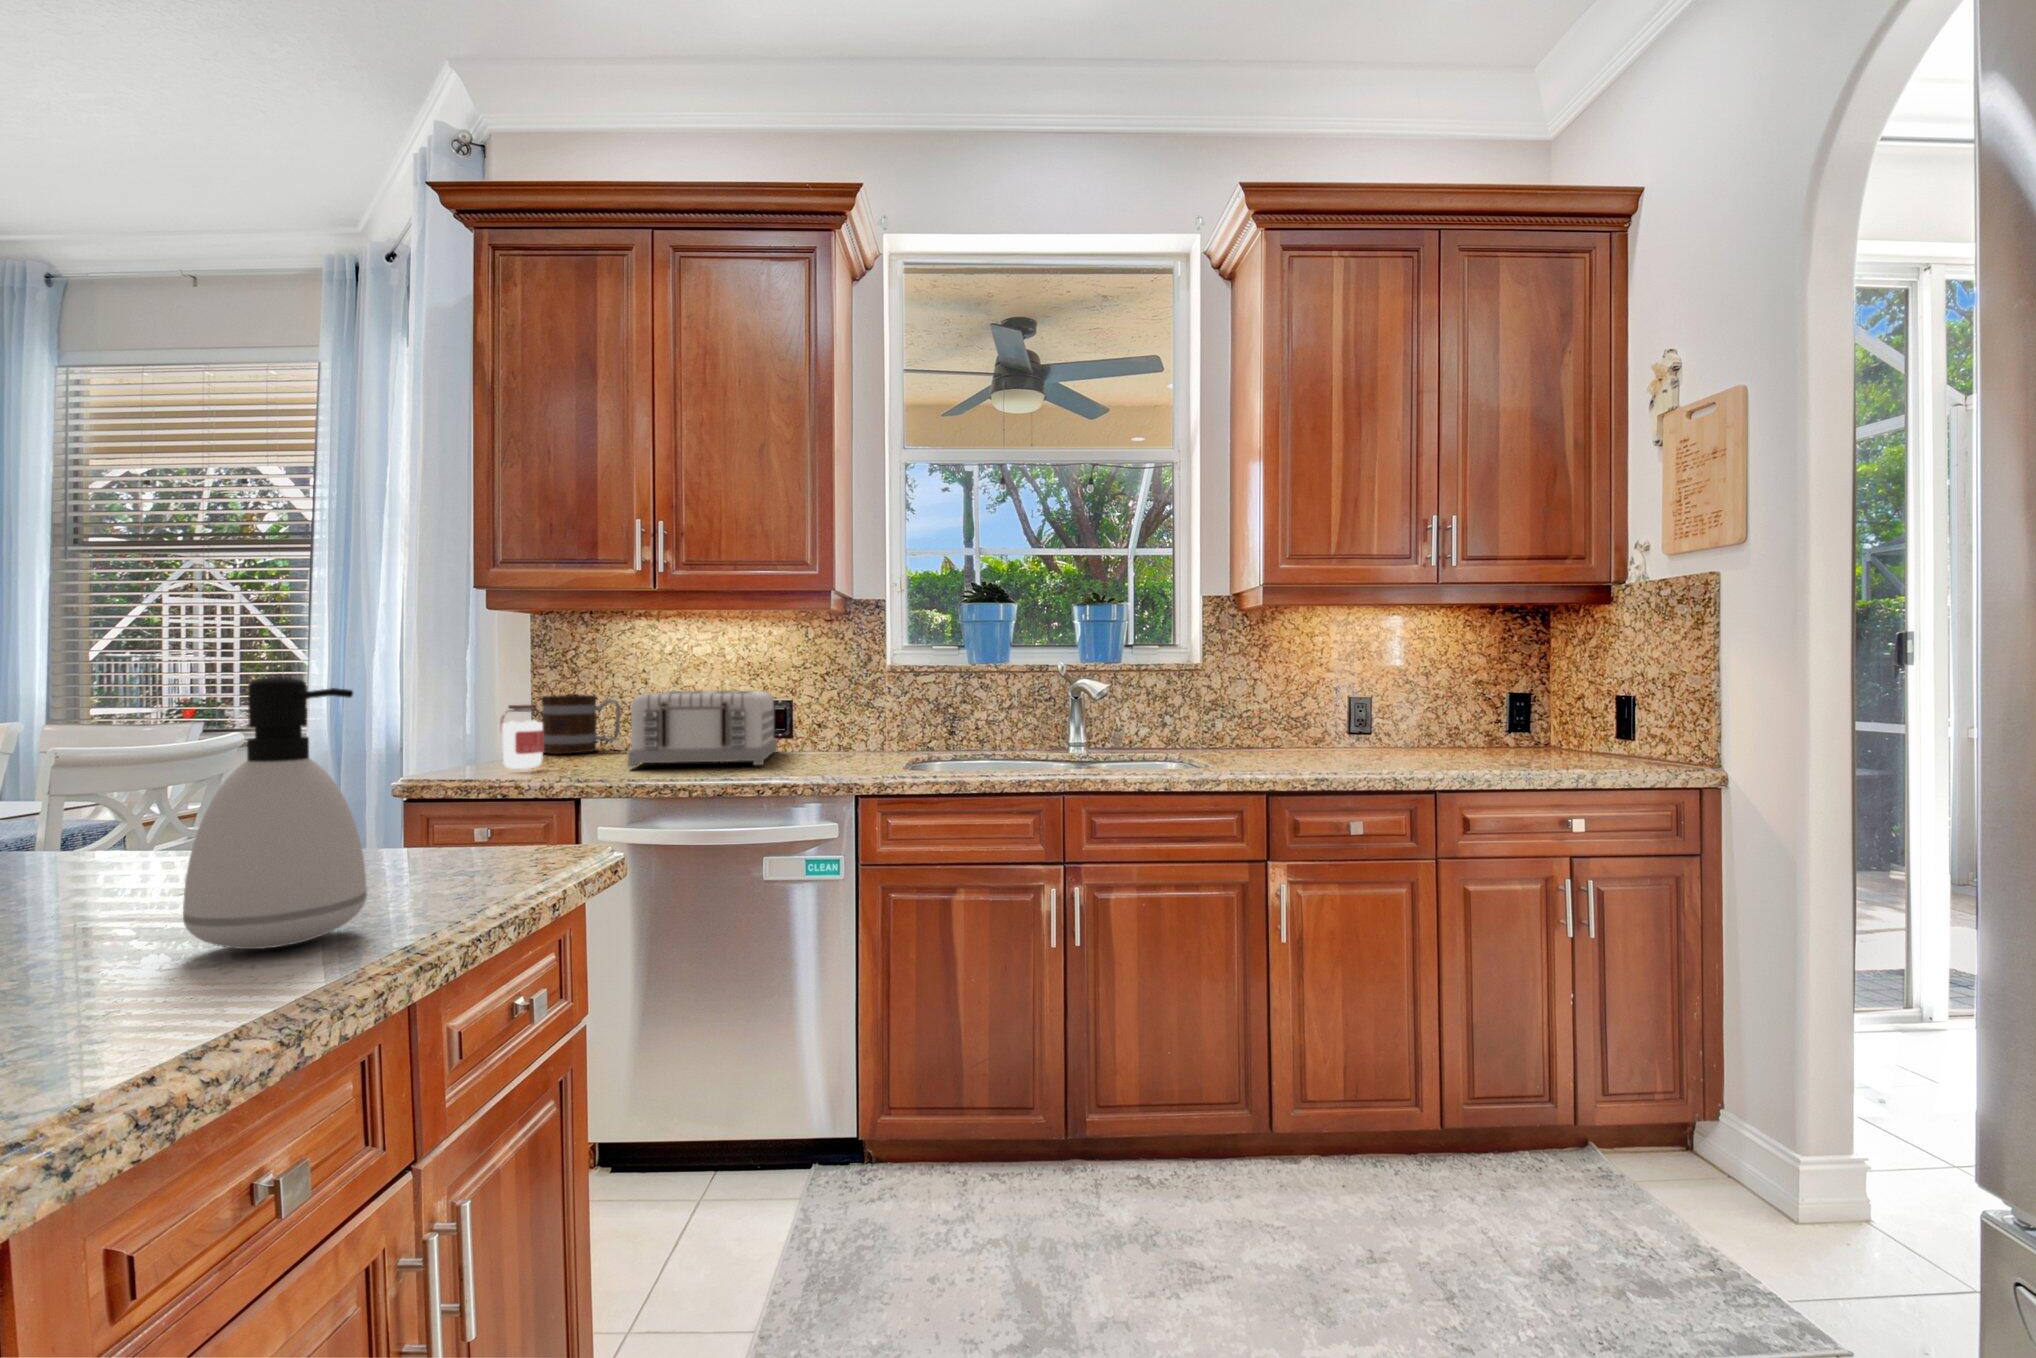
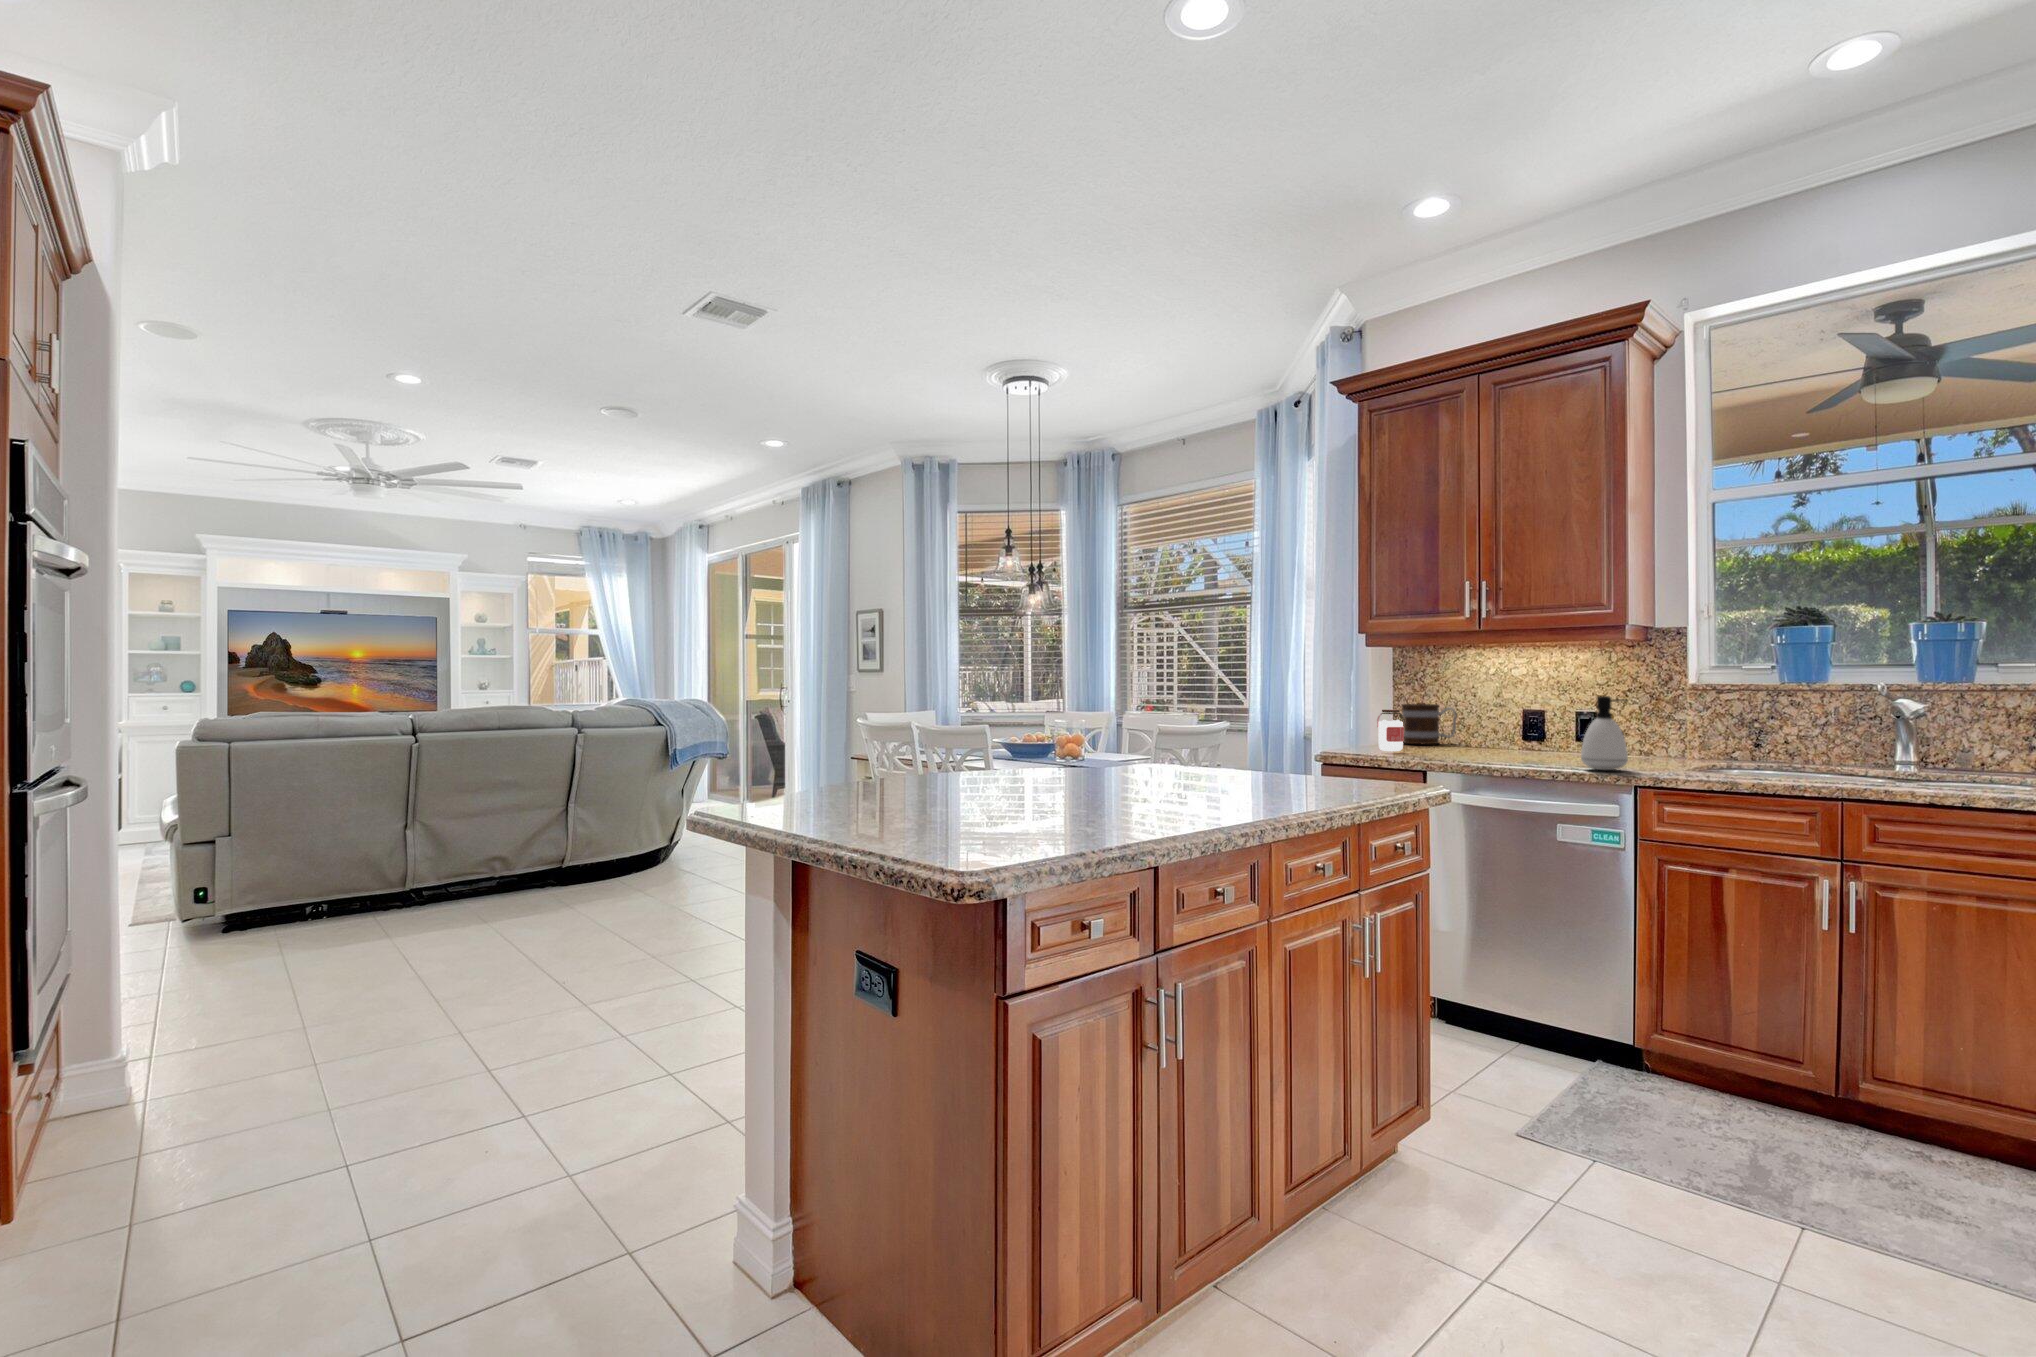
soap dispenser: present [183,677,367,949] -> present [1581,696,1628,770]
toaster: present [628,691,777,767] -> none [1460,703,1580,760]

